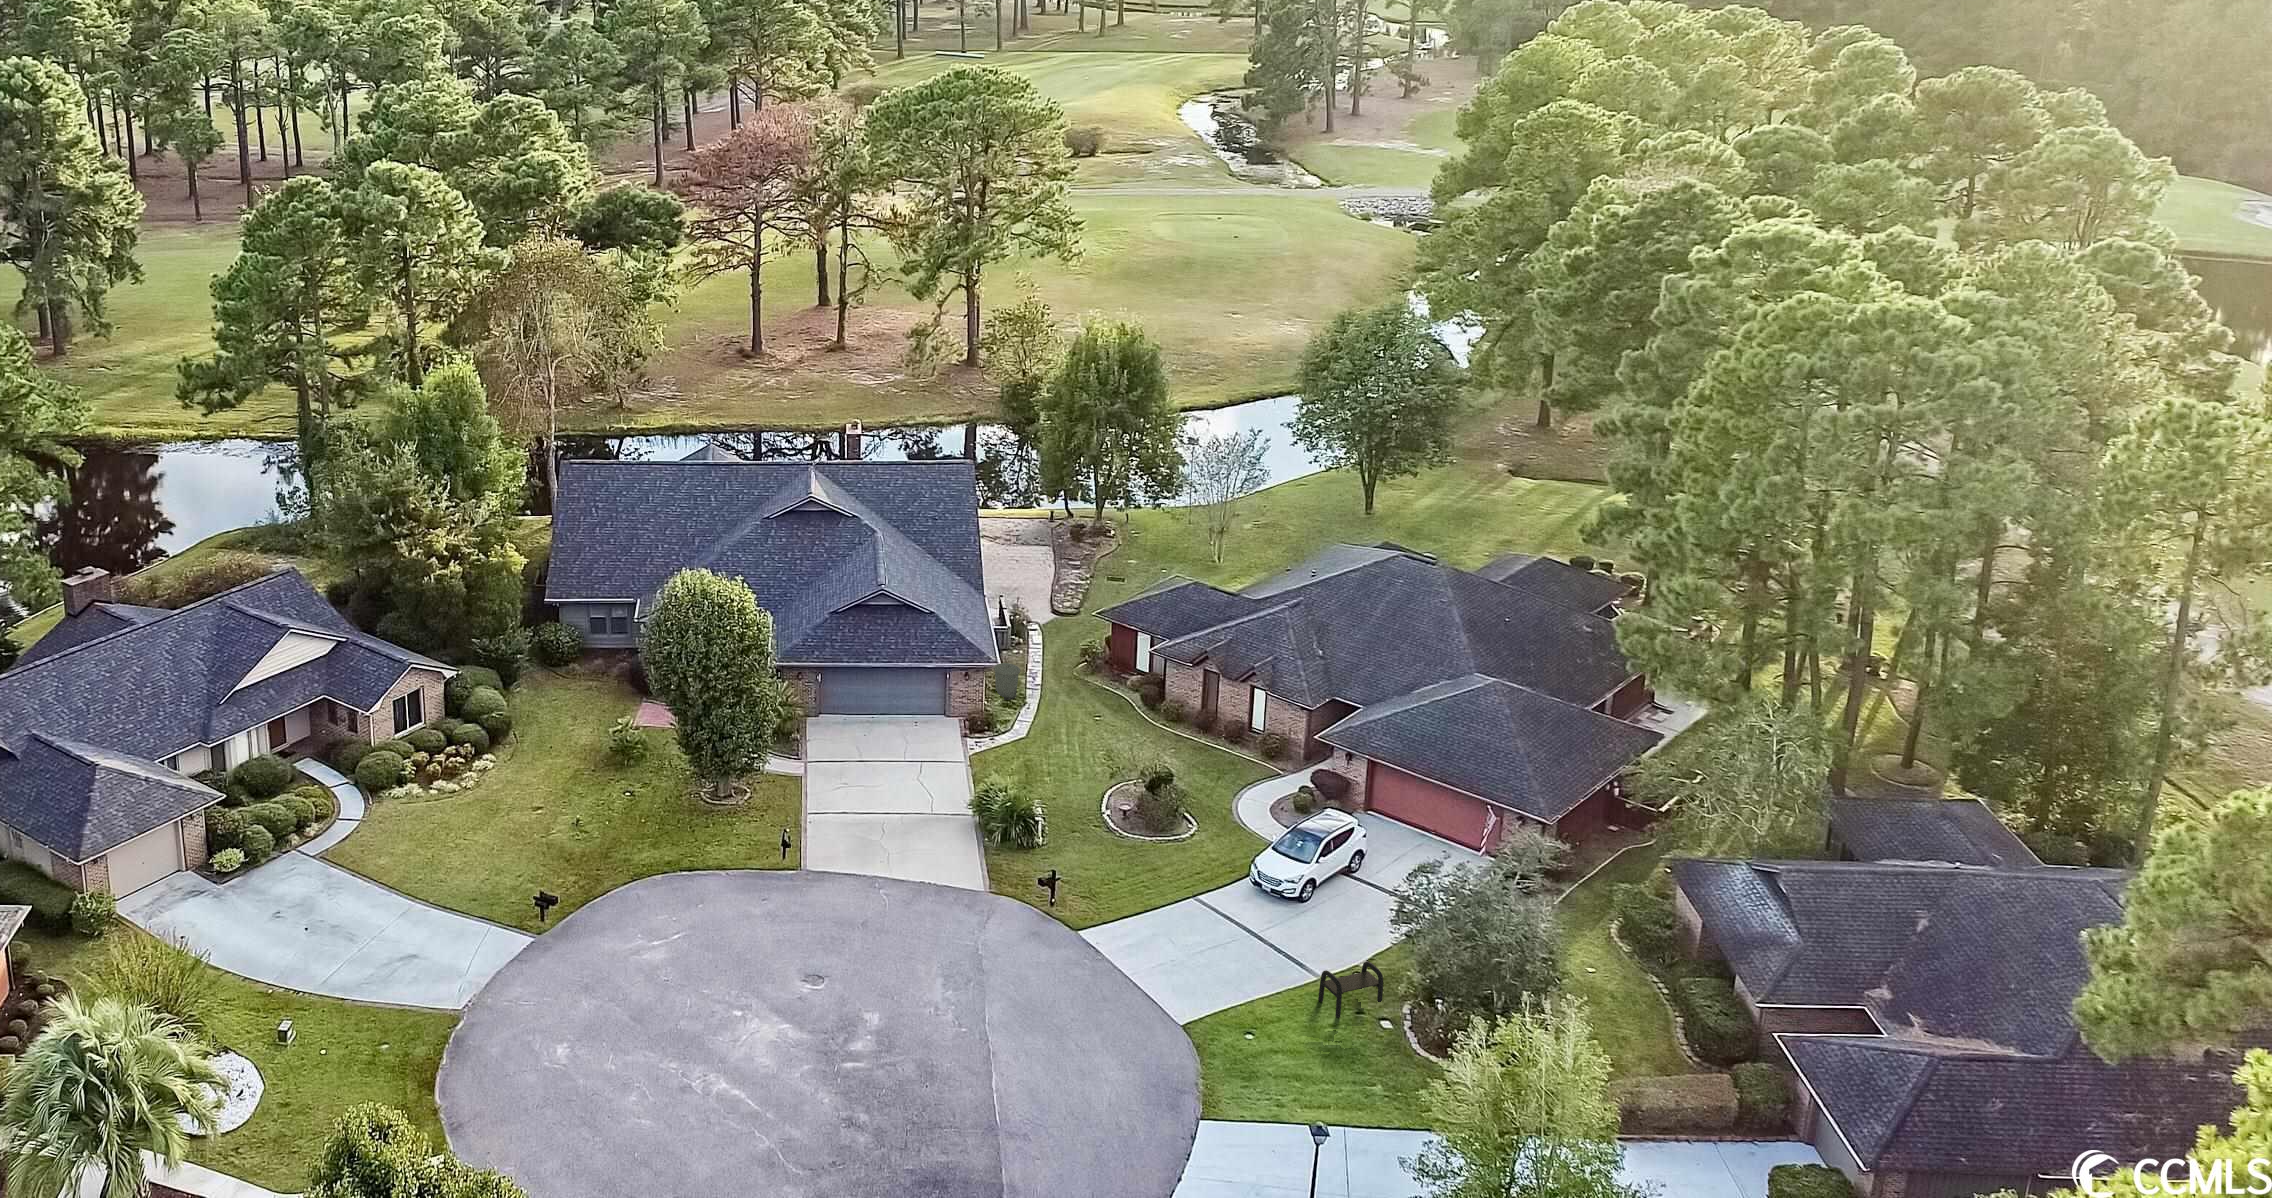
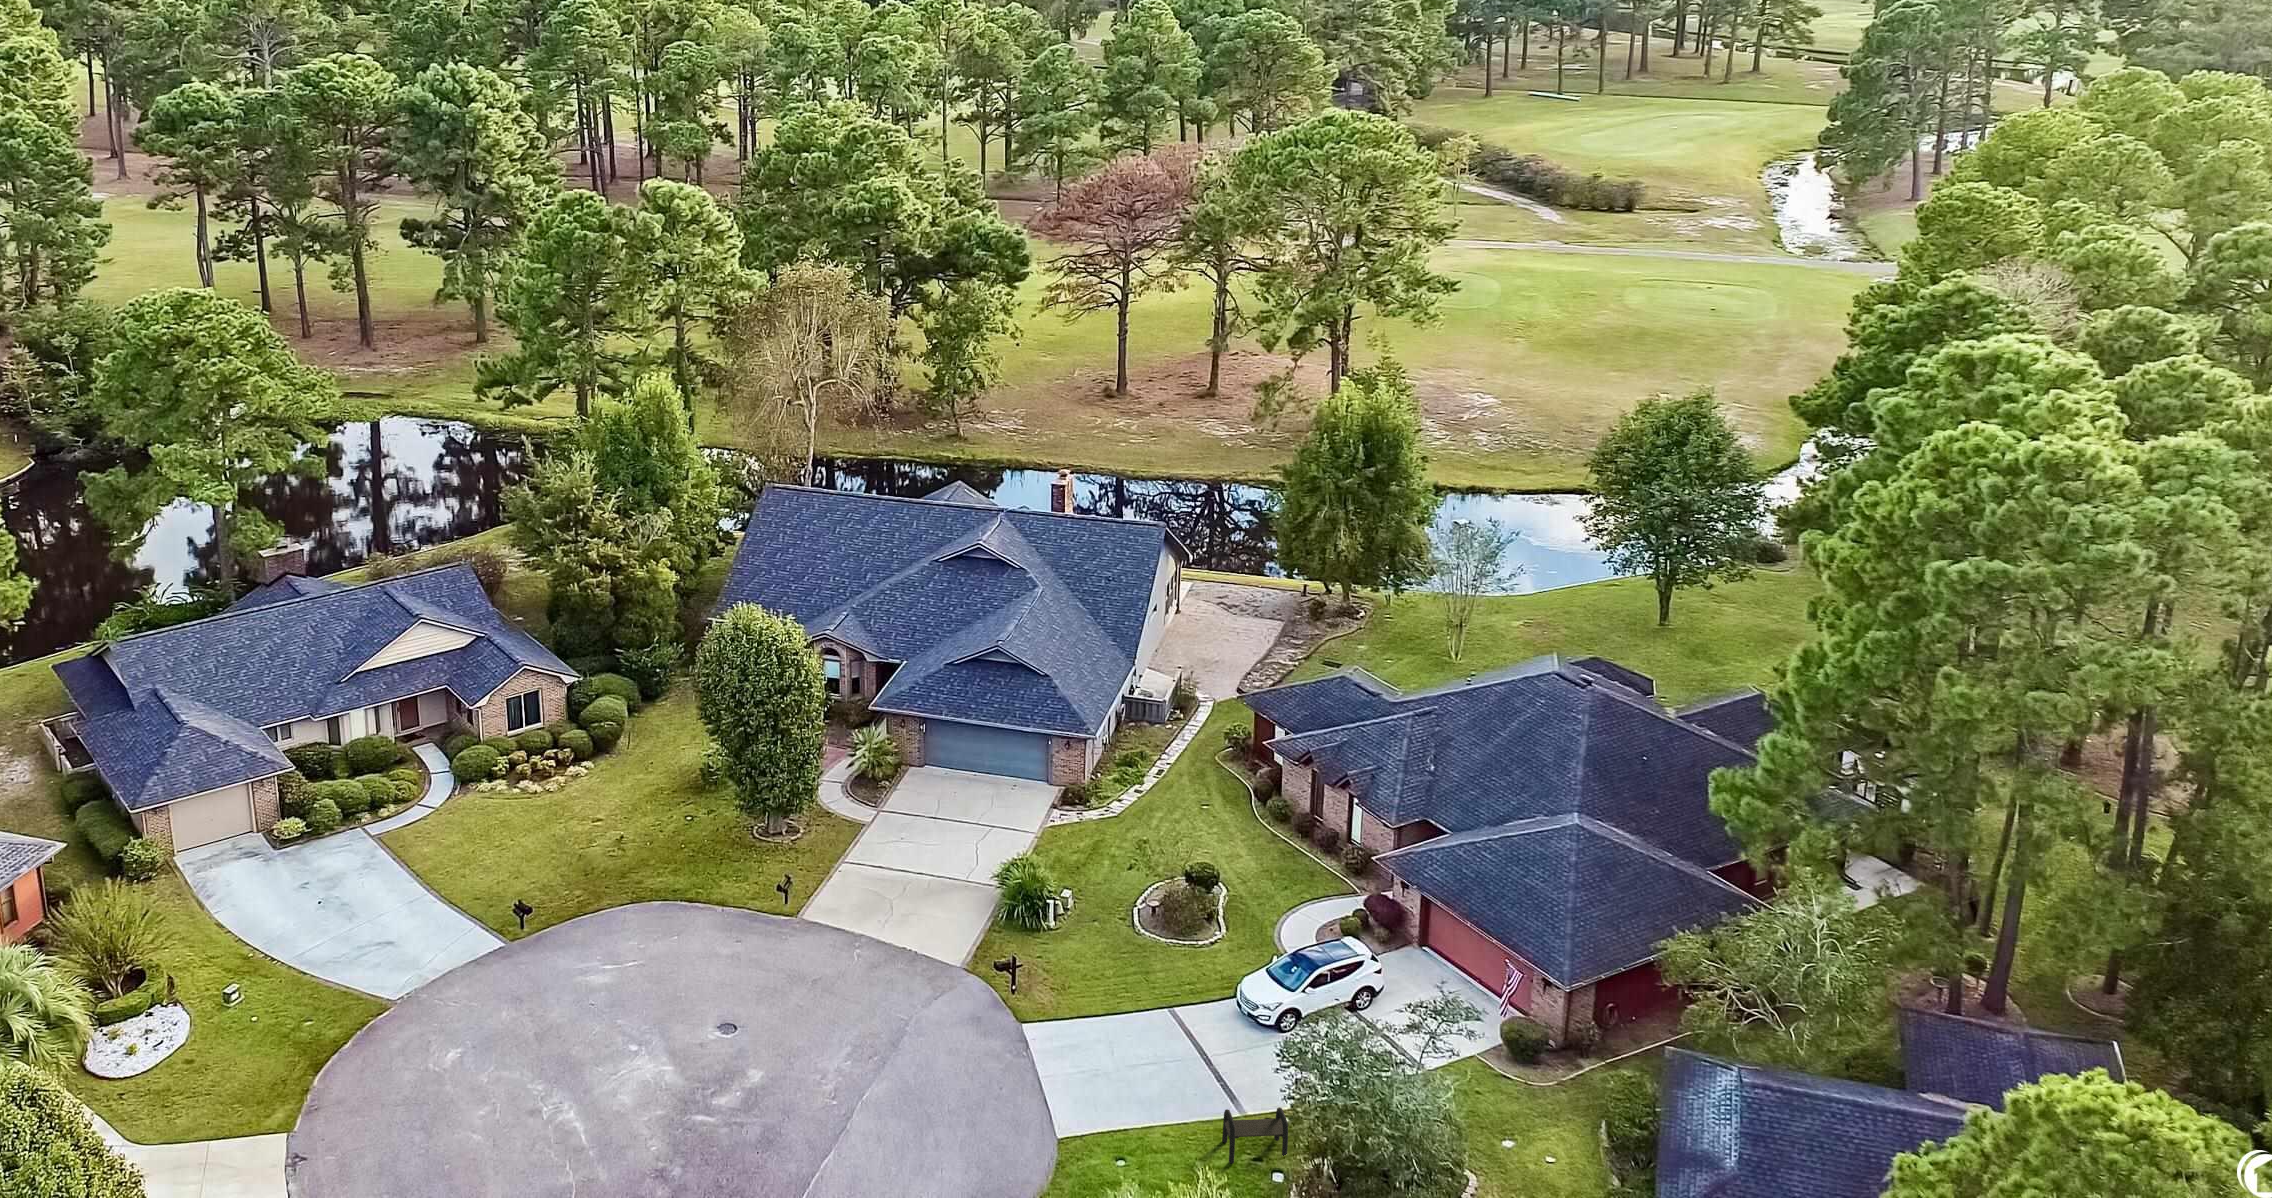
trash can: present [994,663,1020,700] -> none [1103,736,1130,774]

